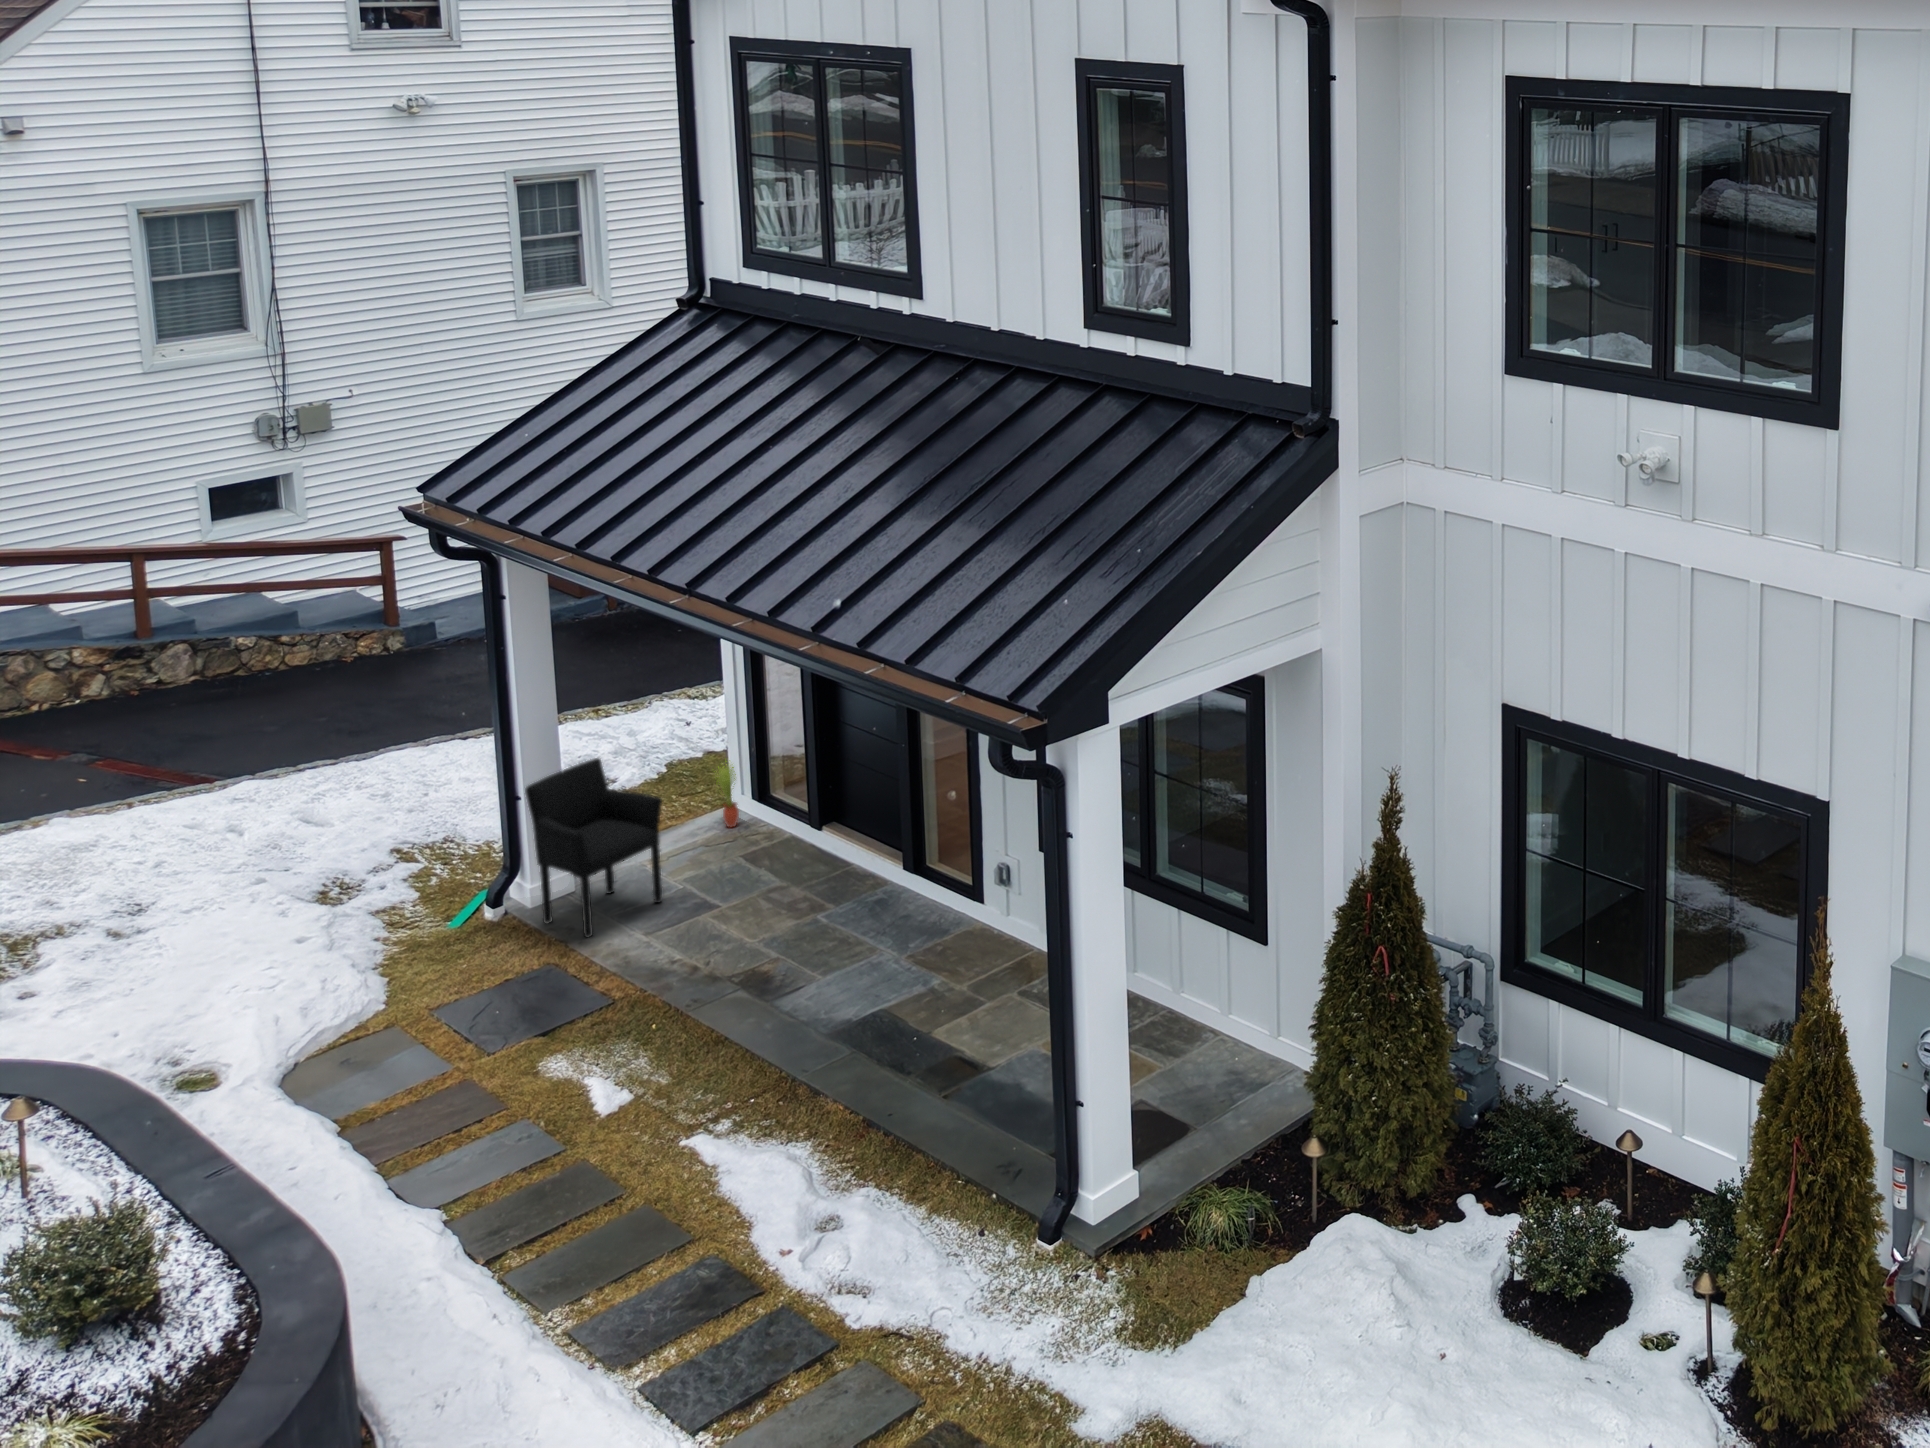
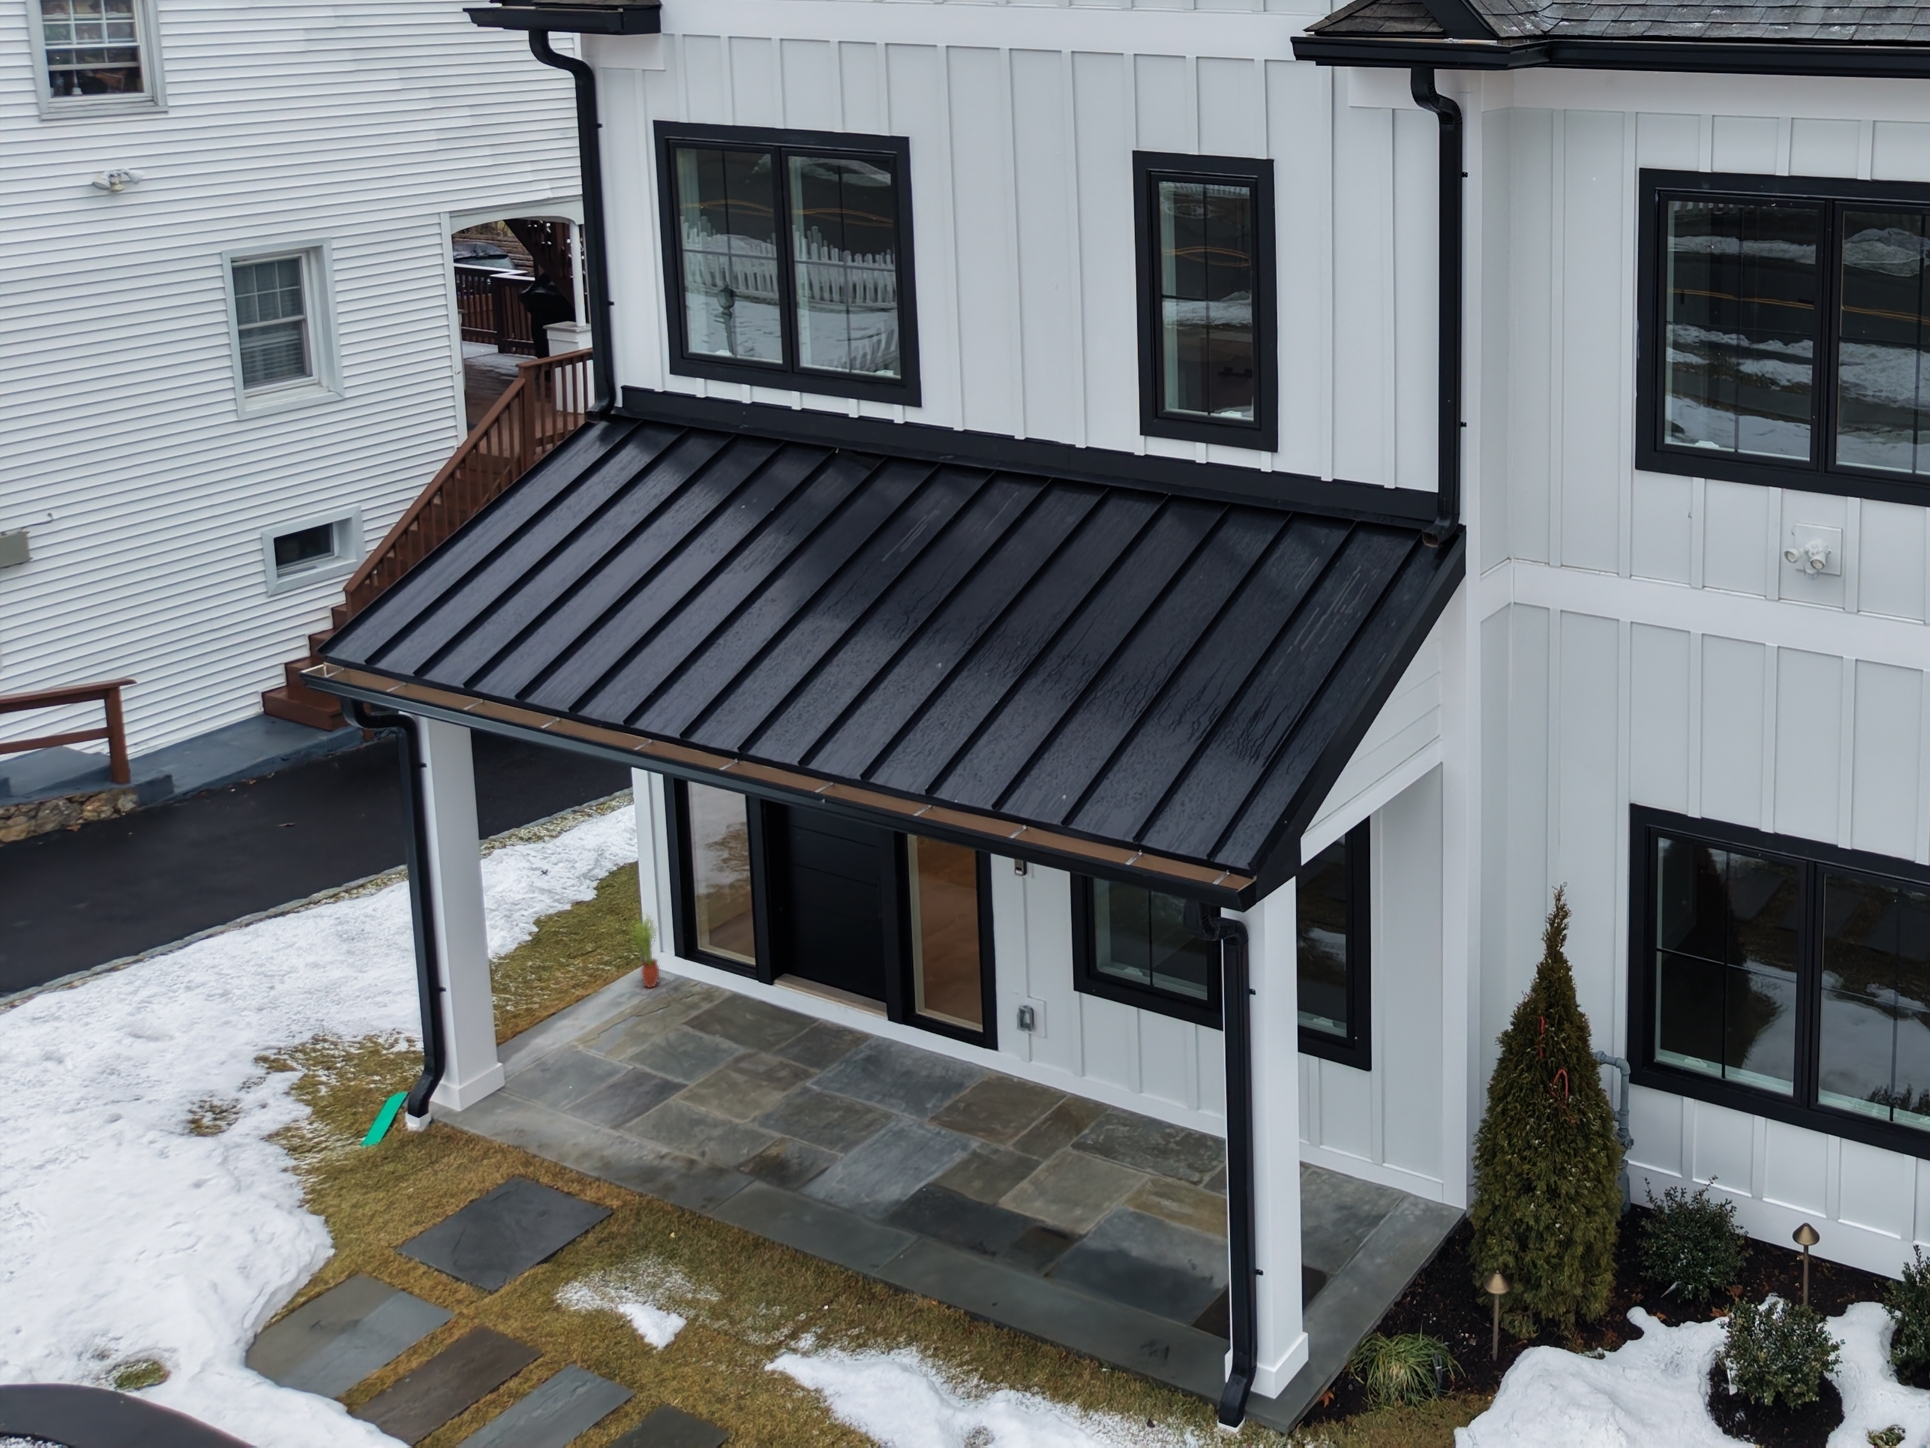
armchair: present [525,758,662,937] -> none [458,932,613,1139]

